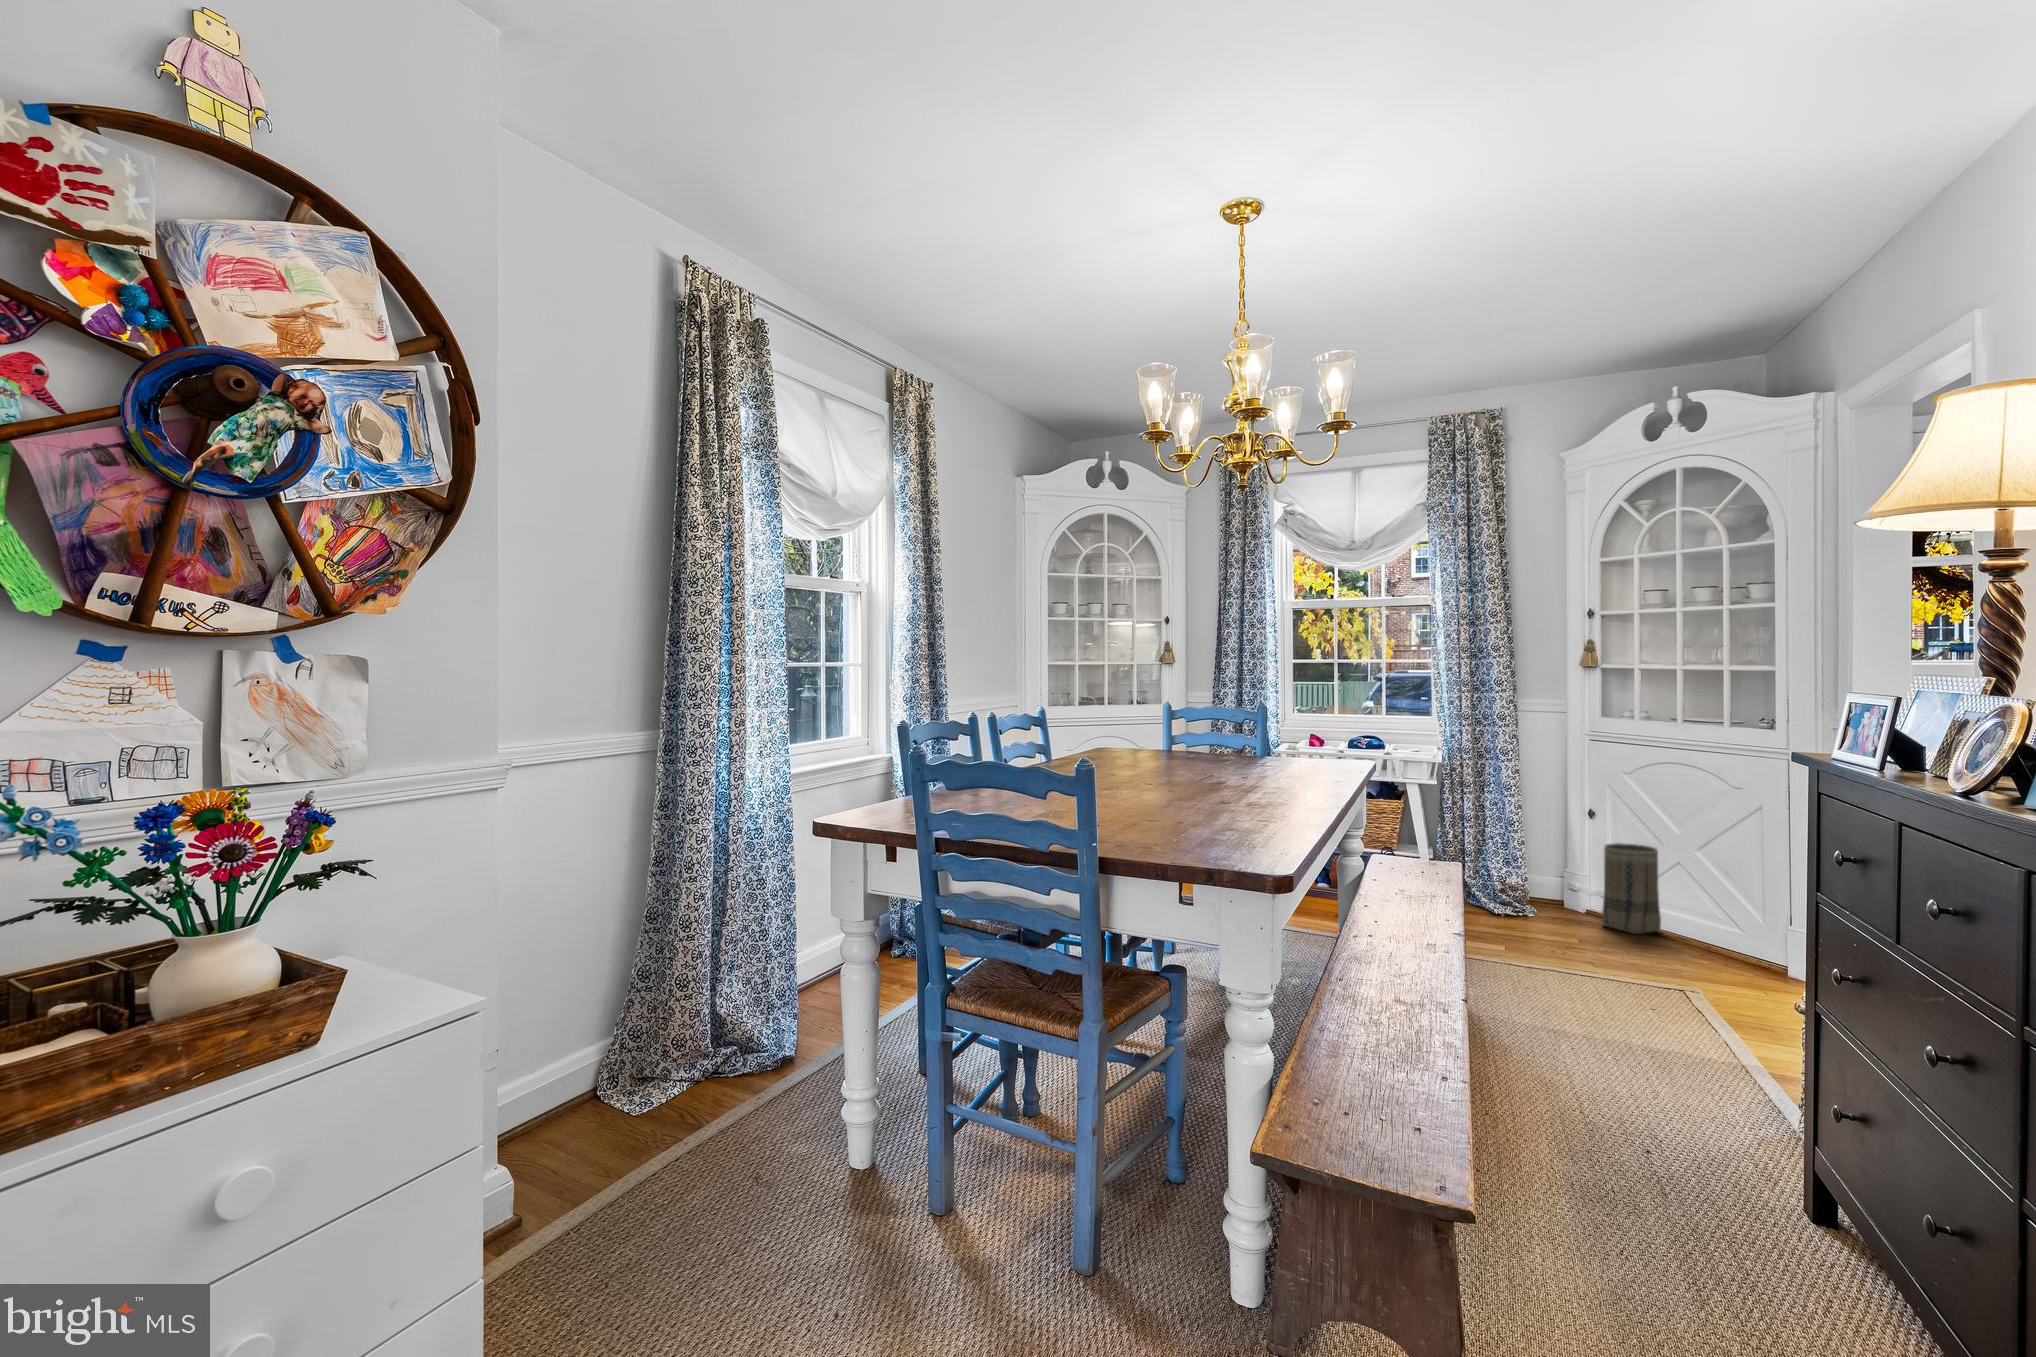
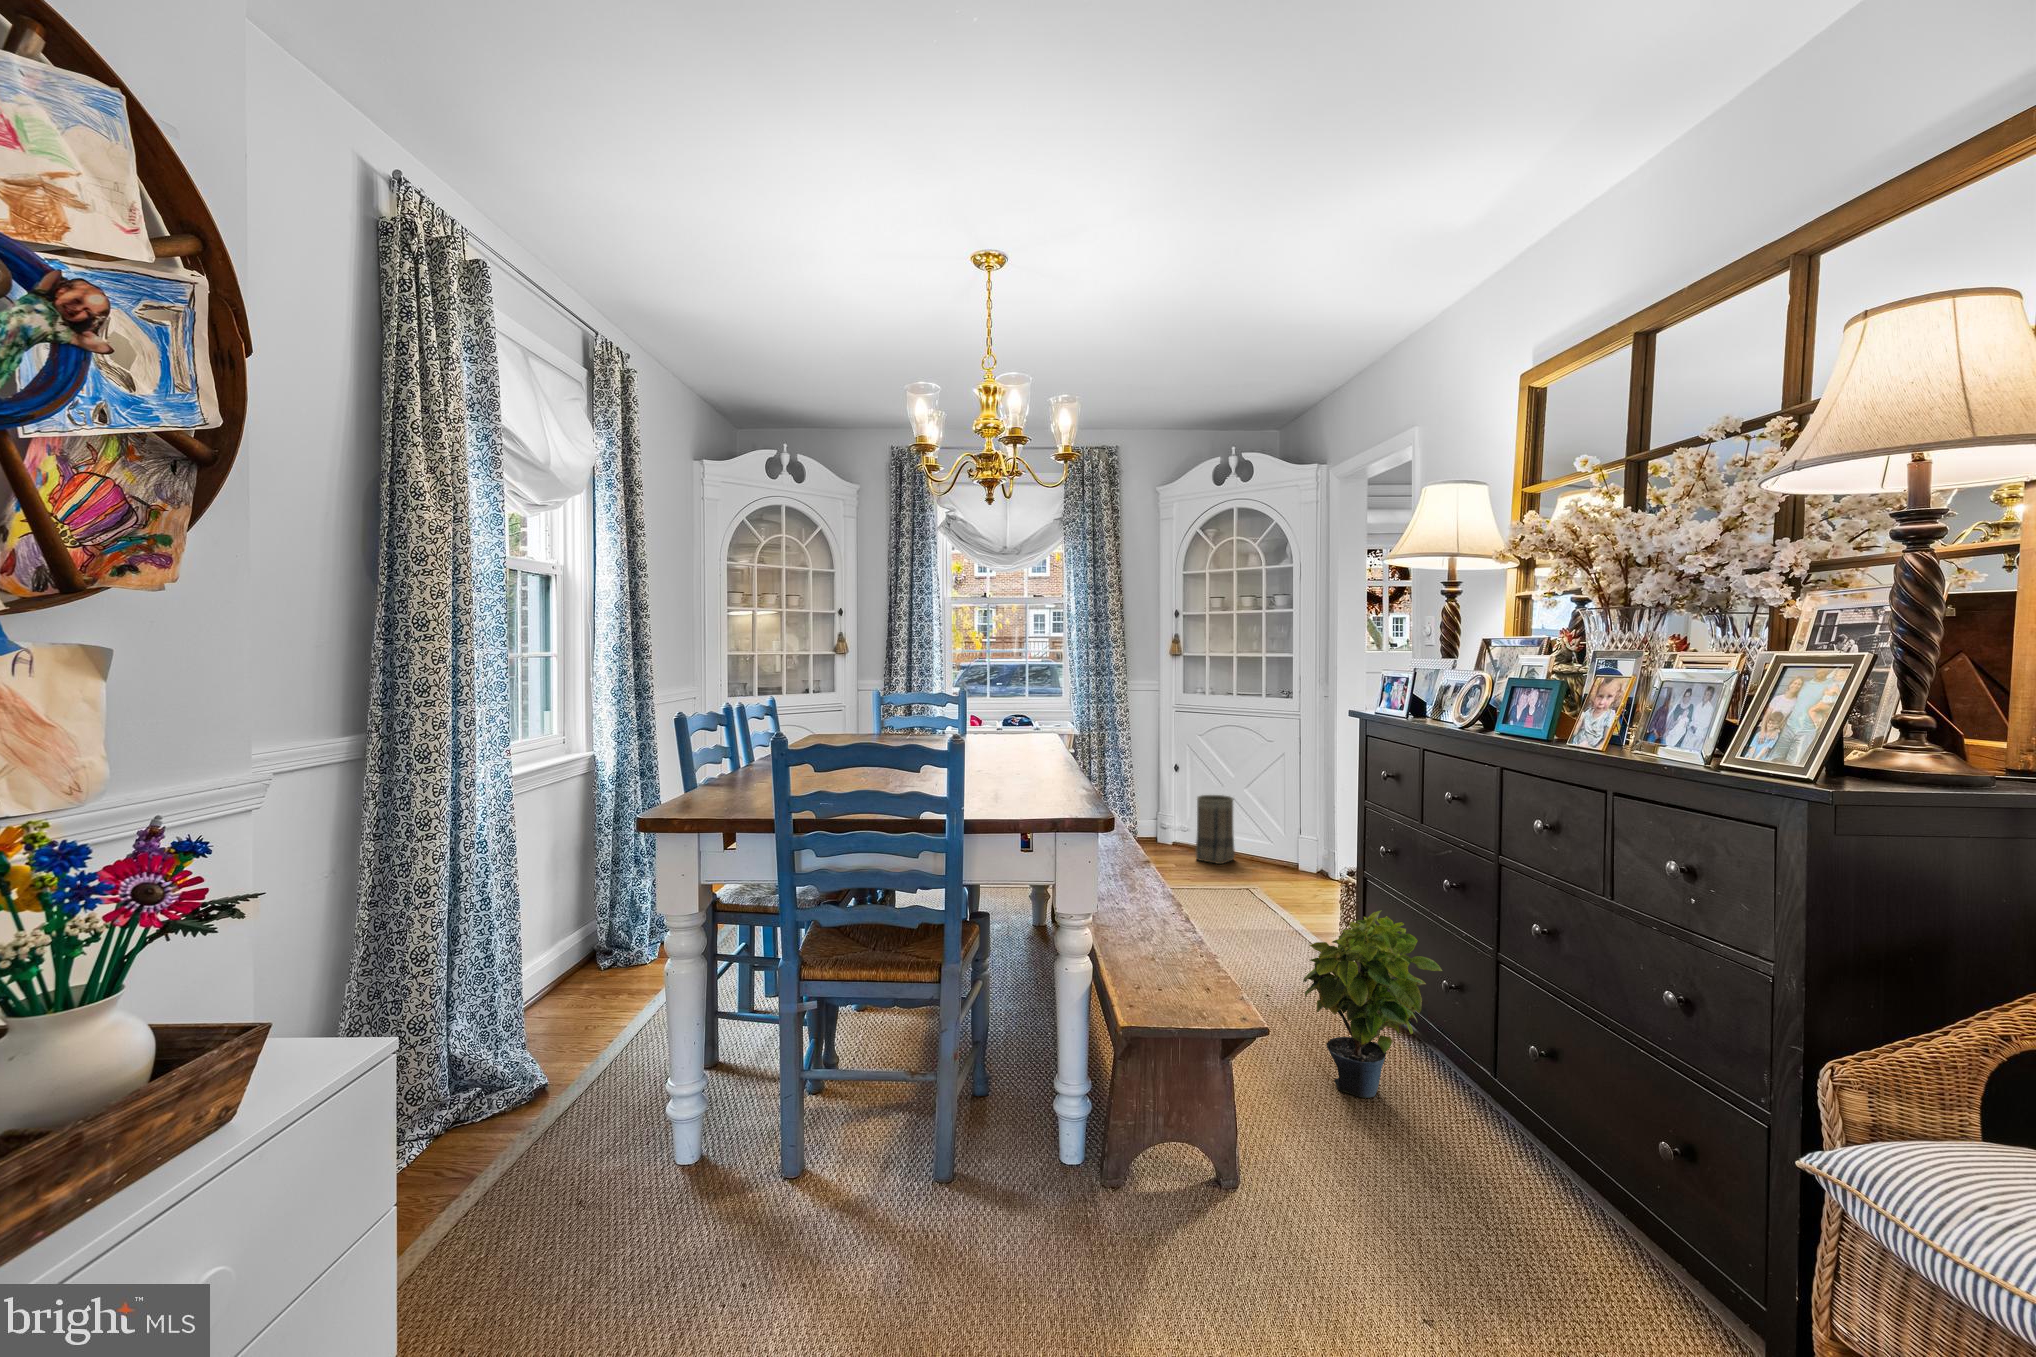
potted plant: none [1590,1008,1806,1266] -> present [1303,911,1442,1098]

